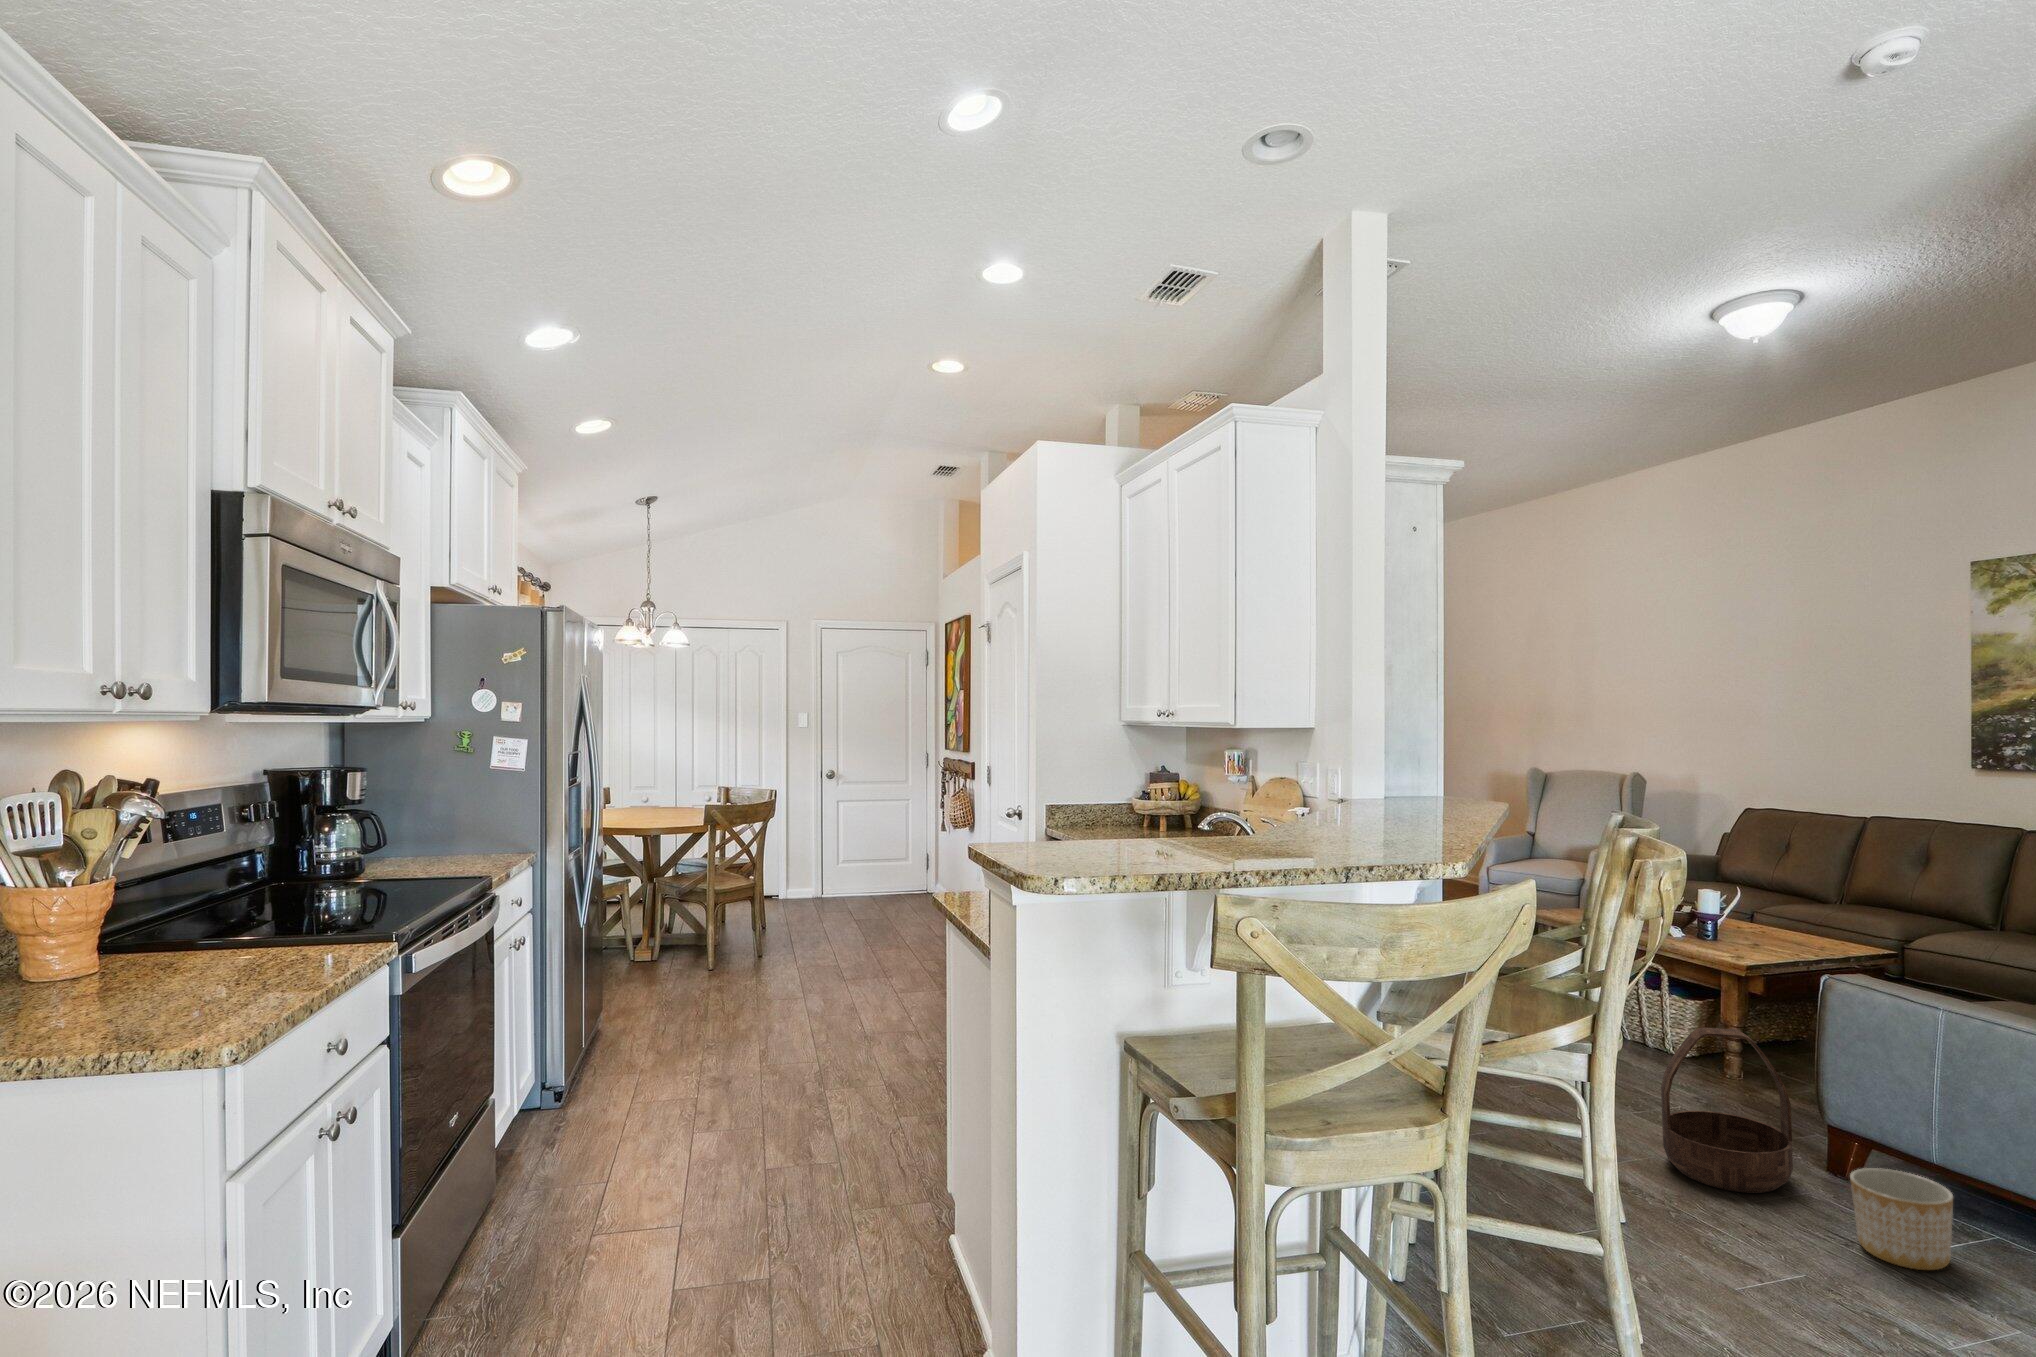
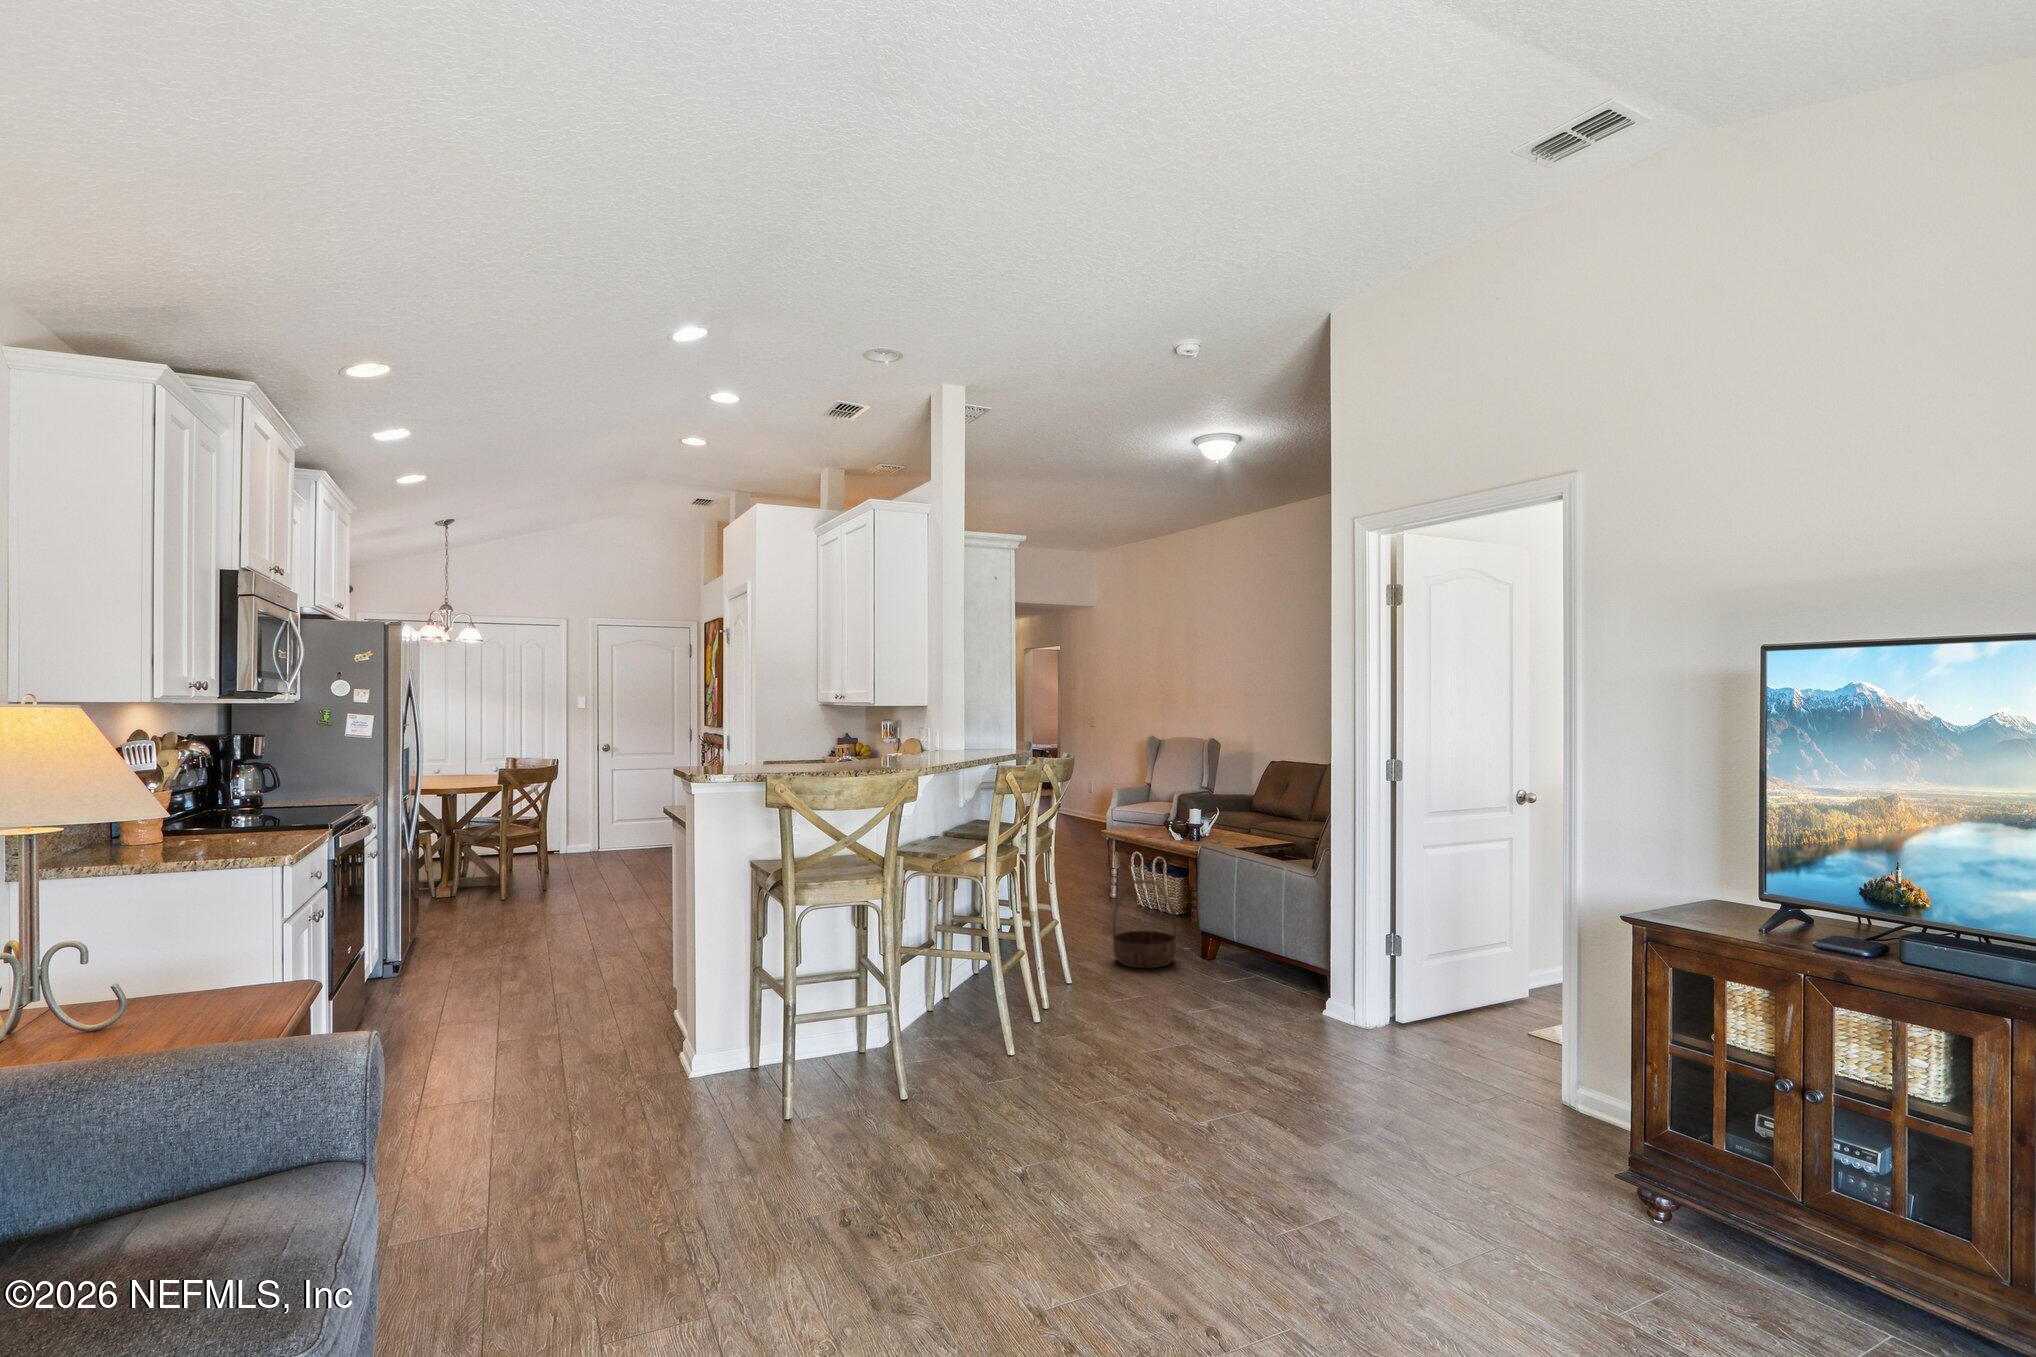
planter: present [1850,1168,1953,1270] -> none [1181,944,1224,990]

